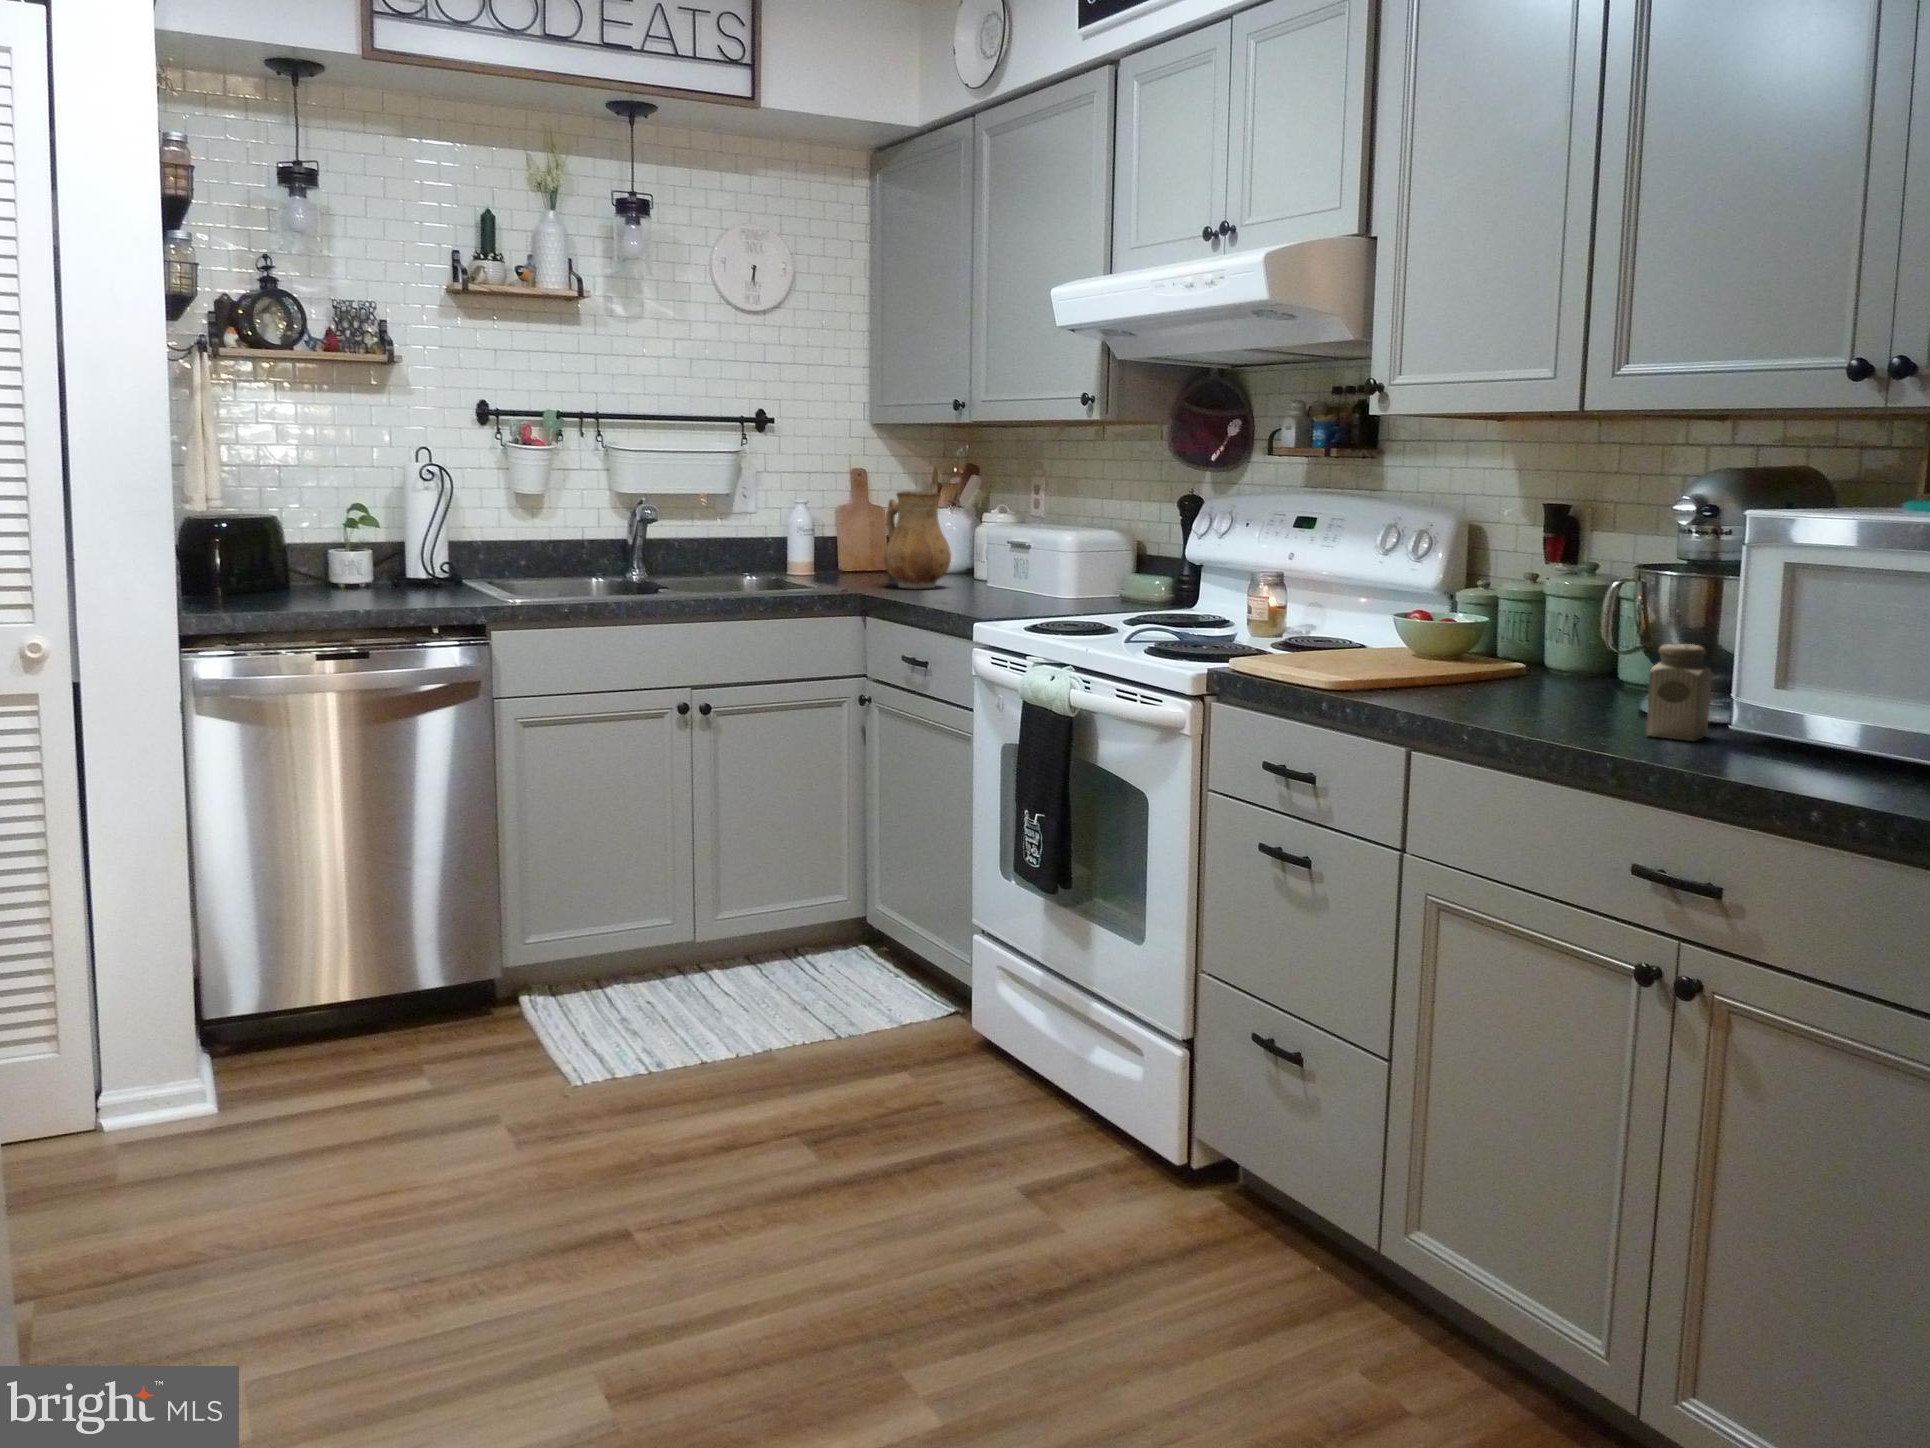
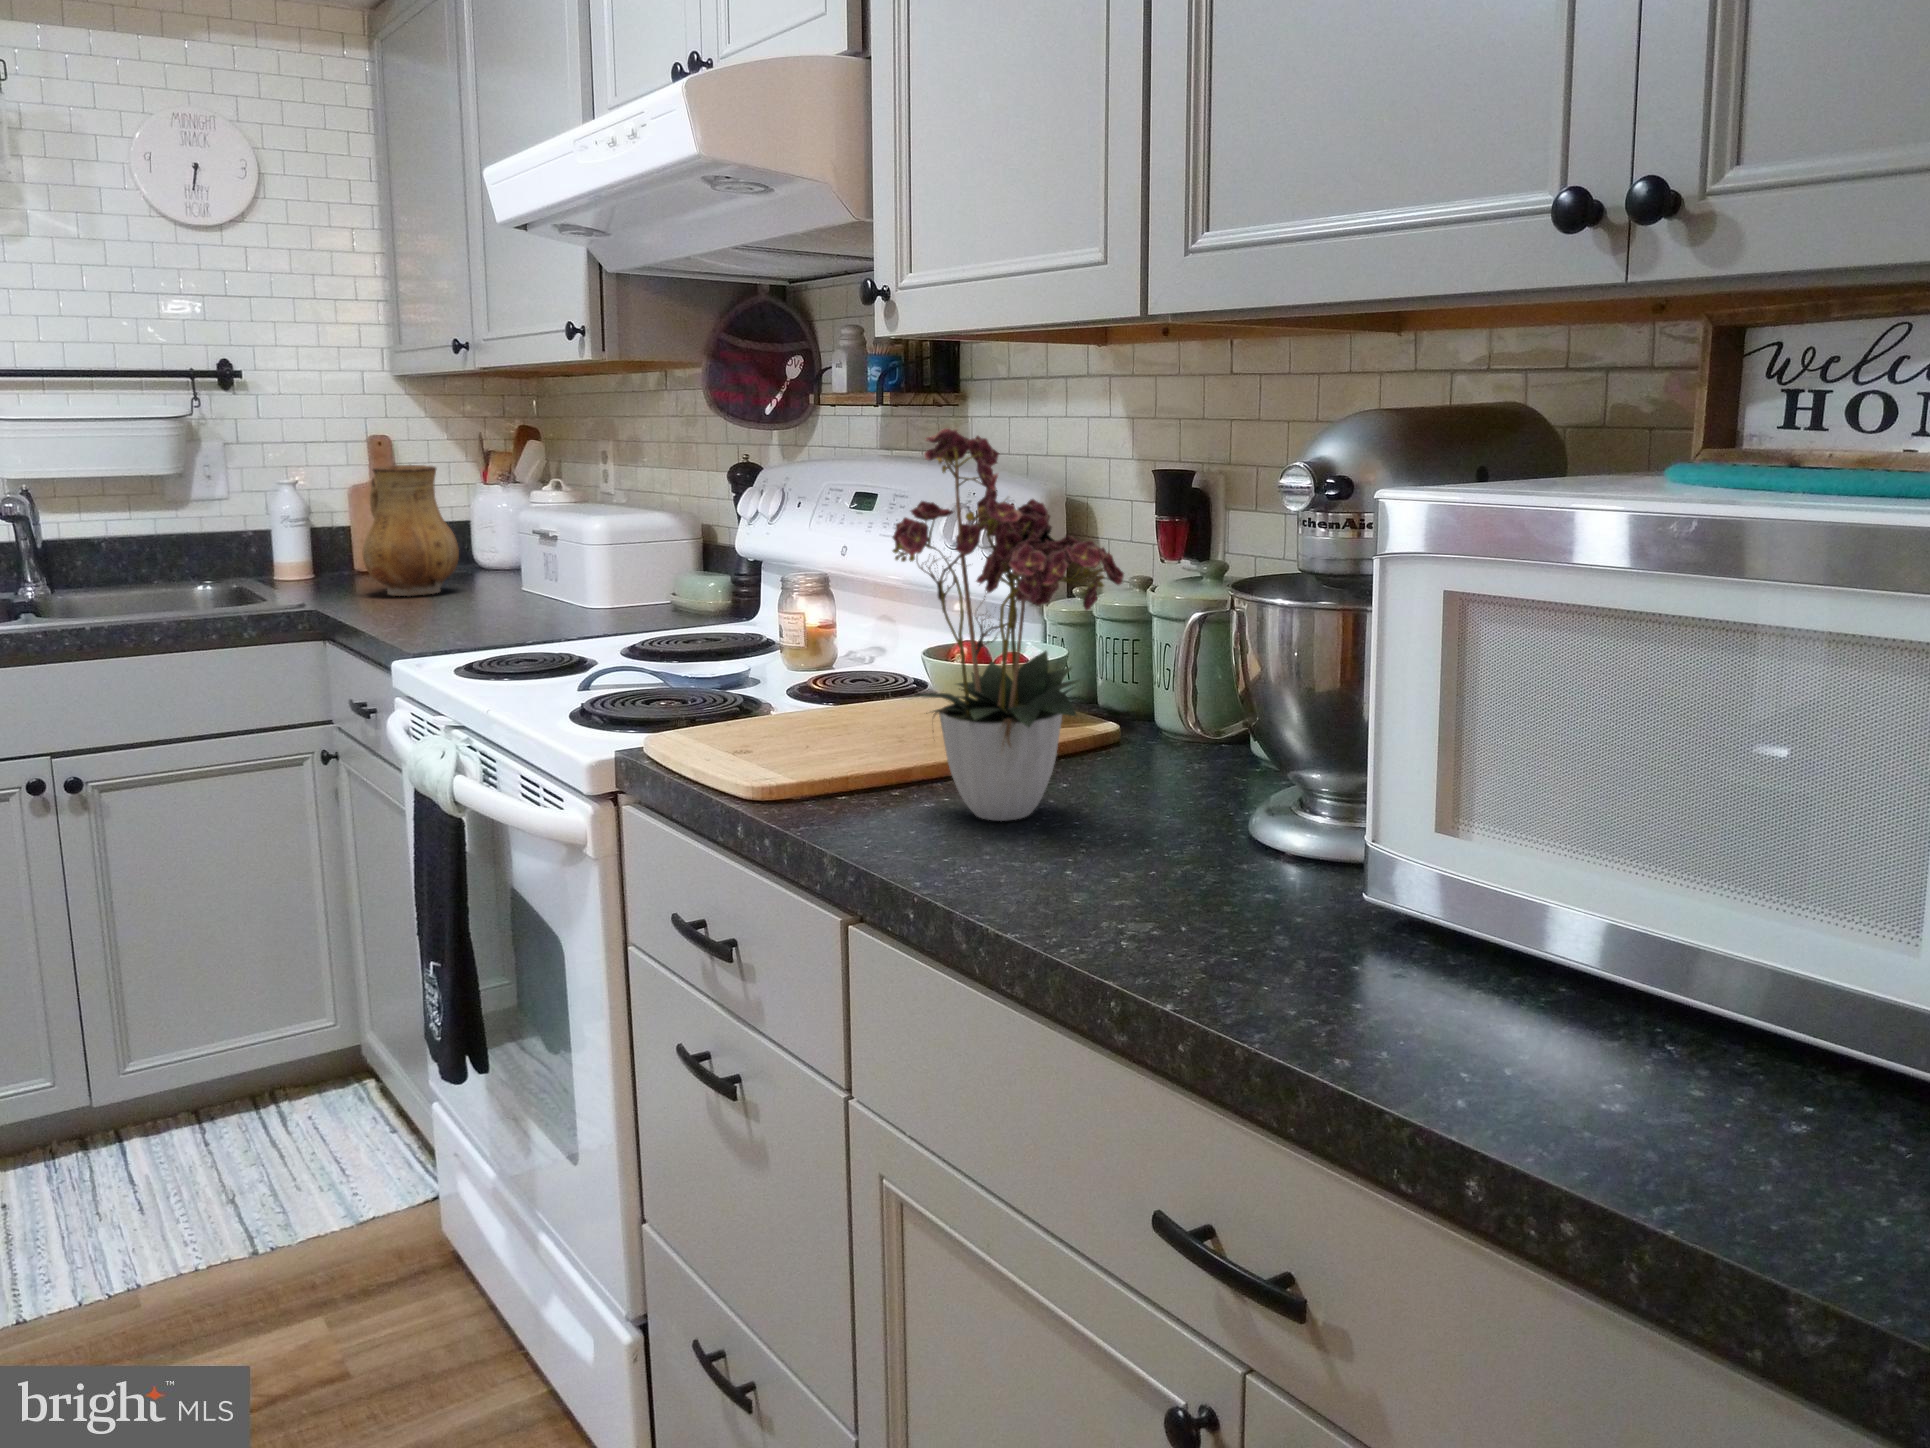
flower arrangement: none [1421,463,1586,699] -> present [893,428,1124,821]
salt shaker: present [1646,644,1712,741] -> none [1222,753,1342,953]

